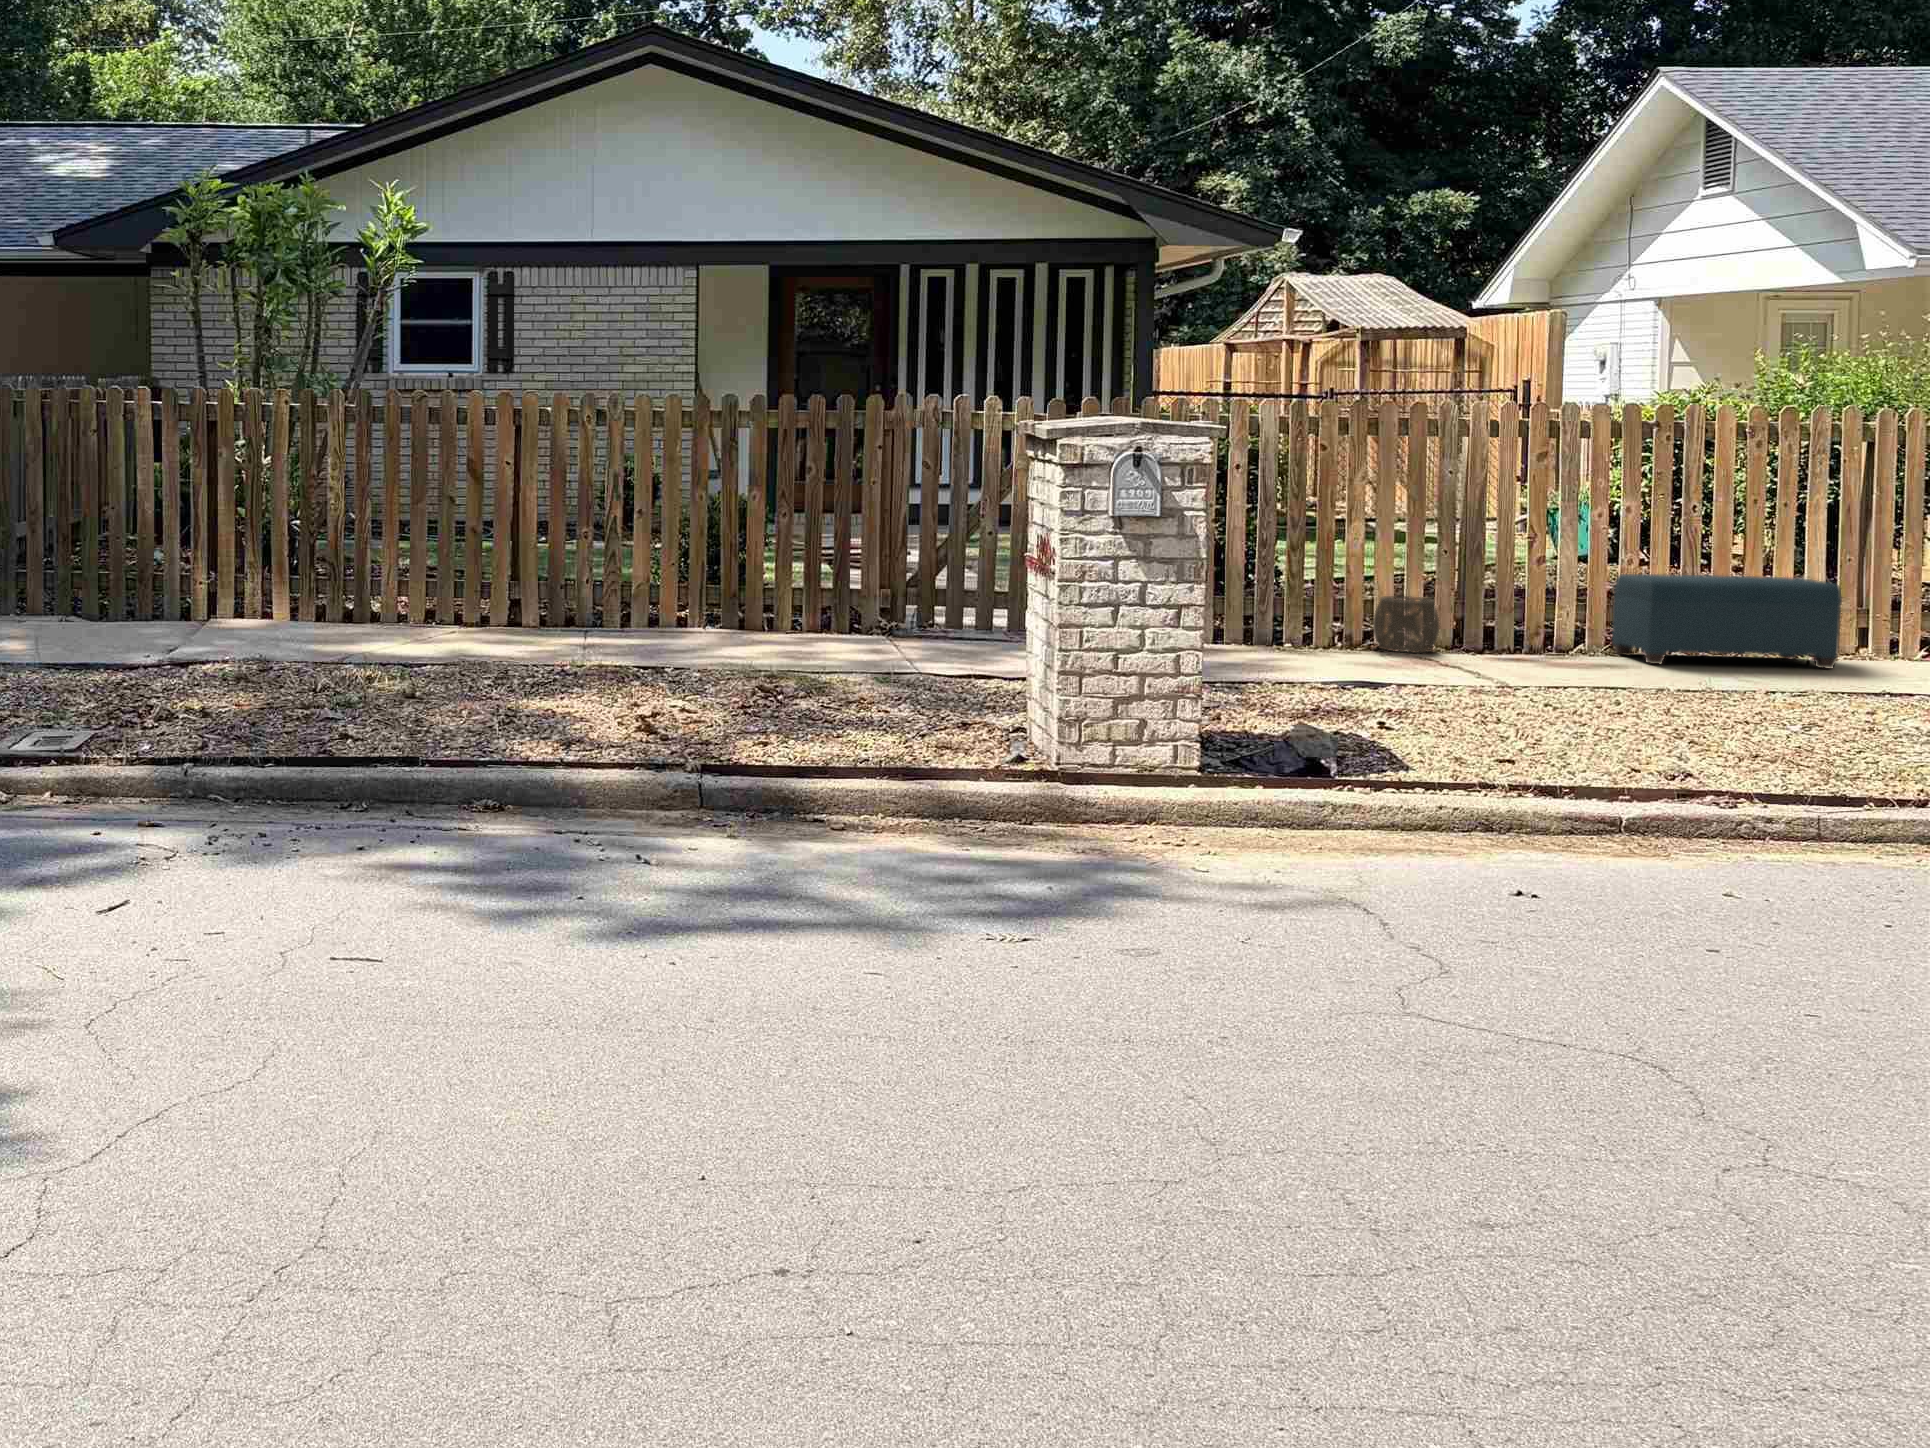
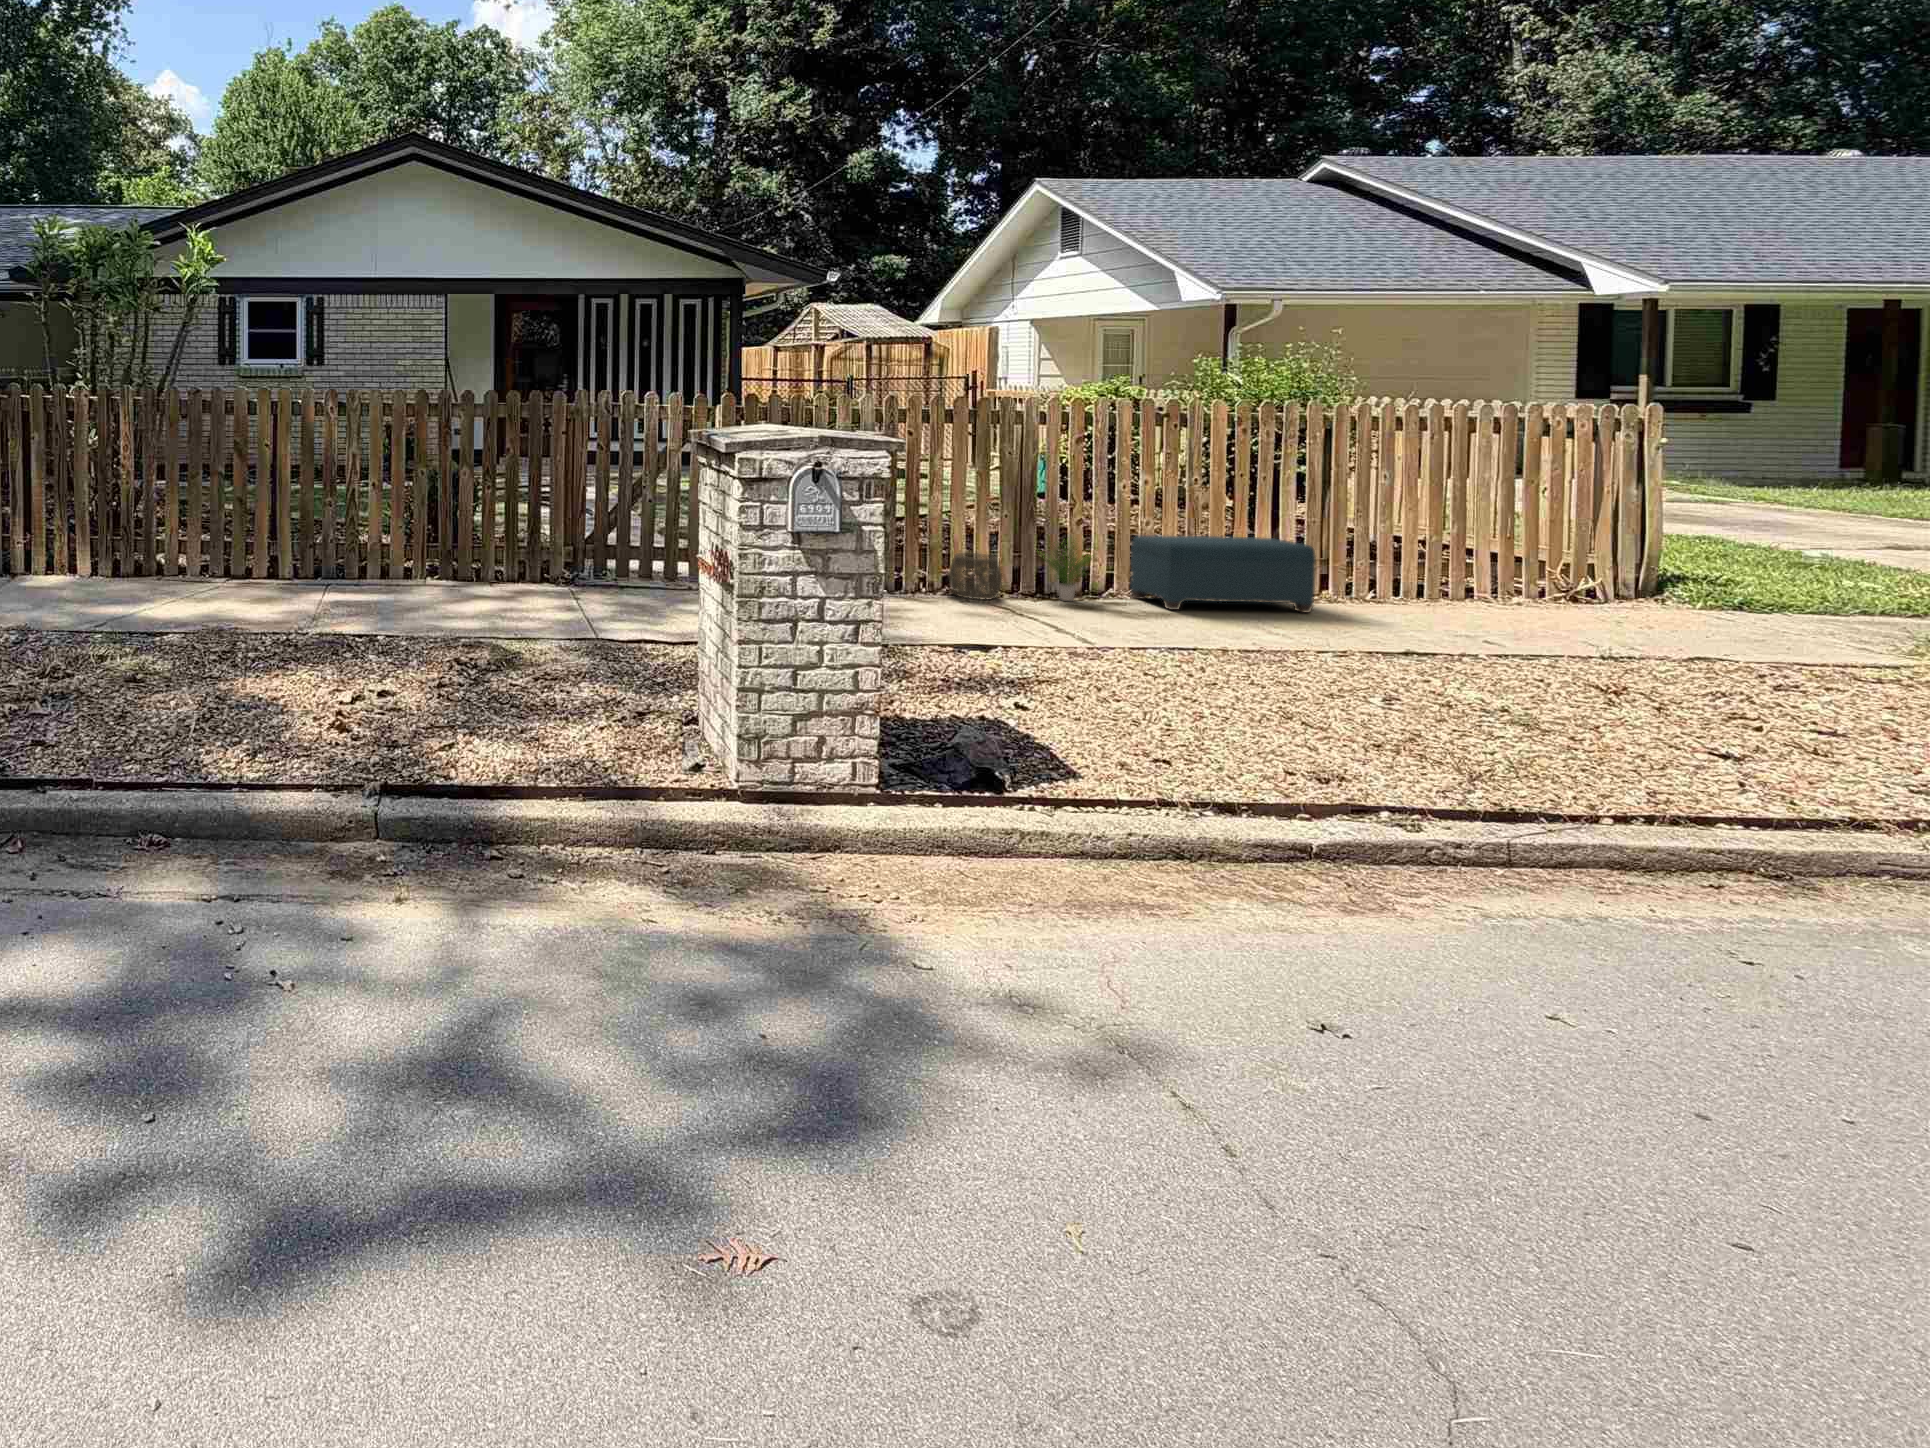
potted plant: none [1485,575,1563,655] -> present [1040,540,1094,601]

